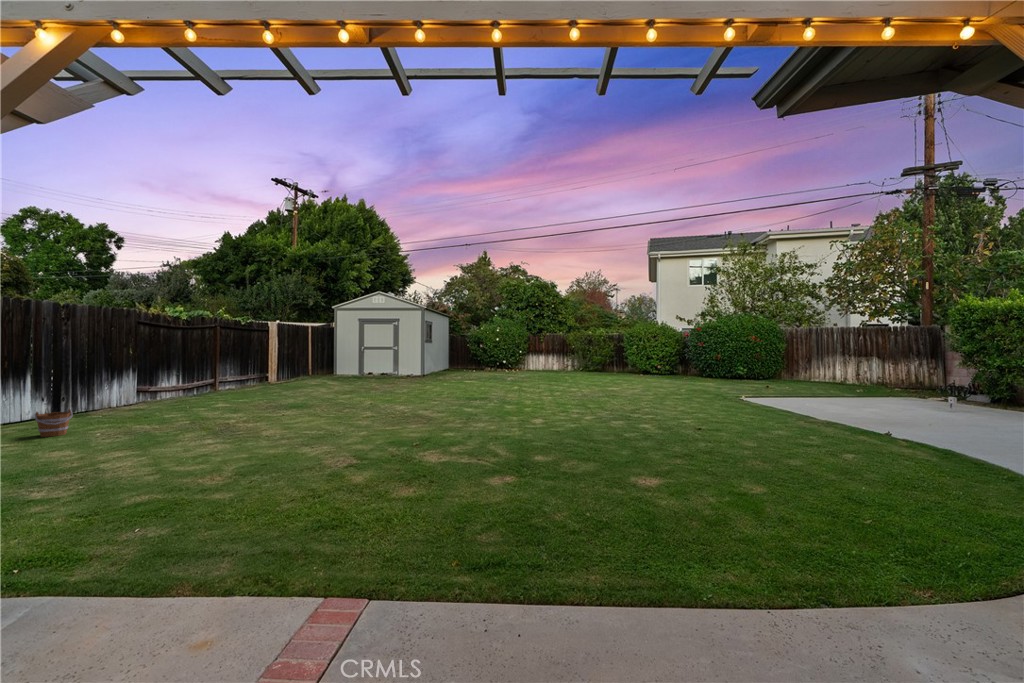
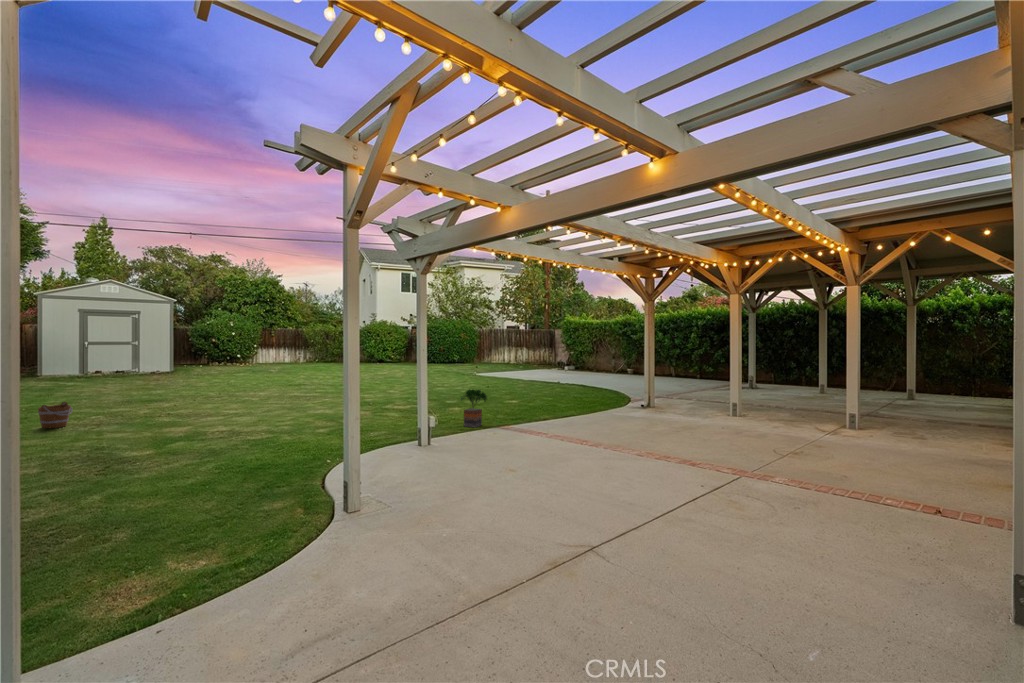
potted tree: none [184,470,266,588] -> present [461,390,487,427]

